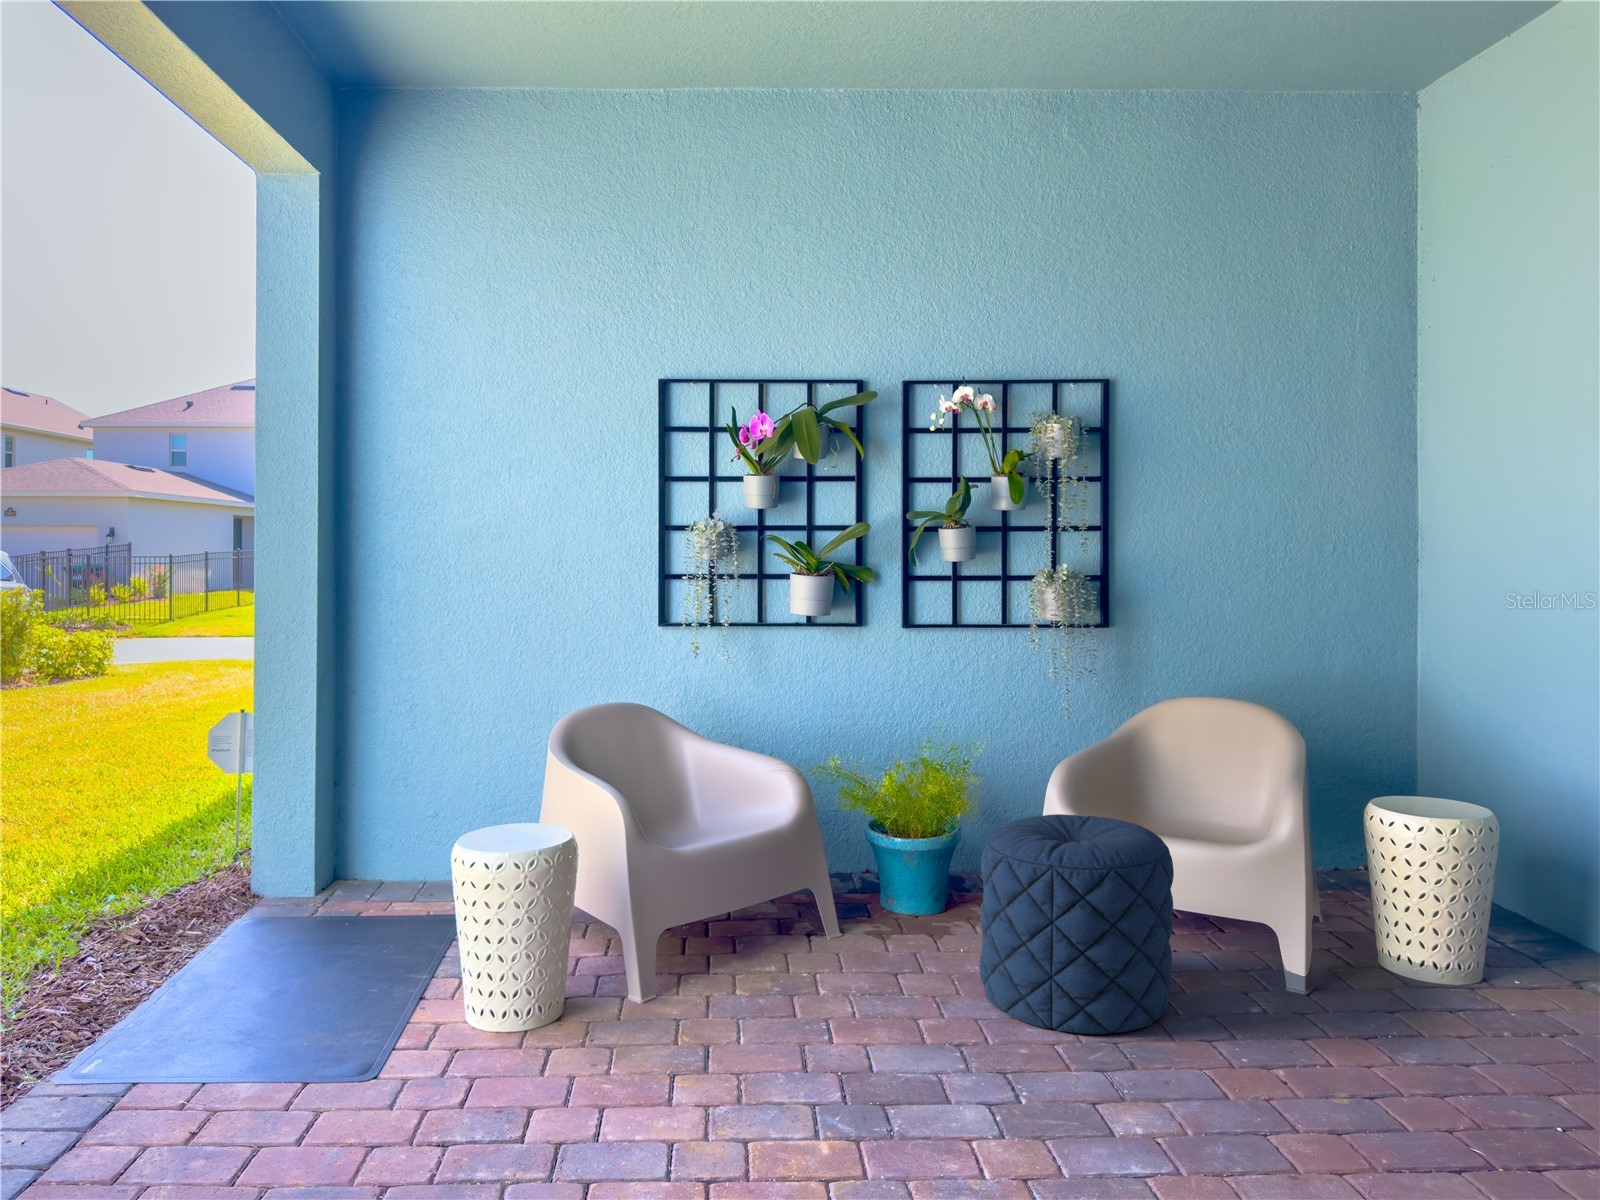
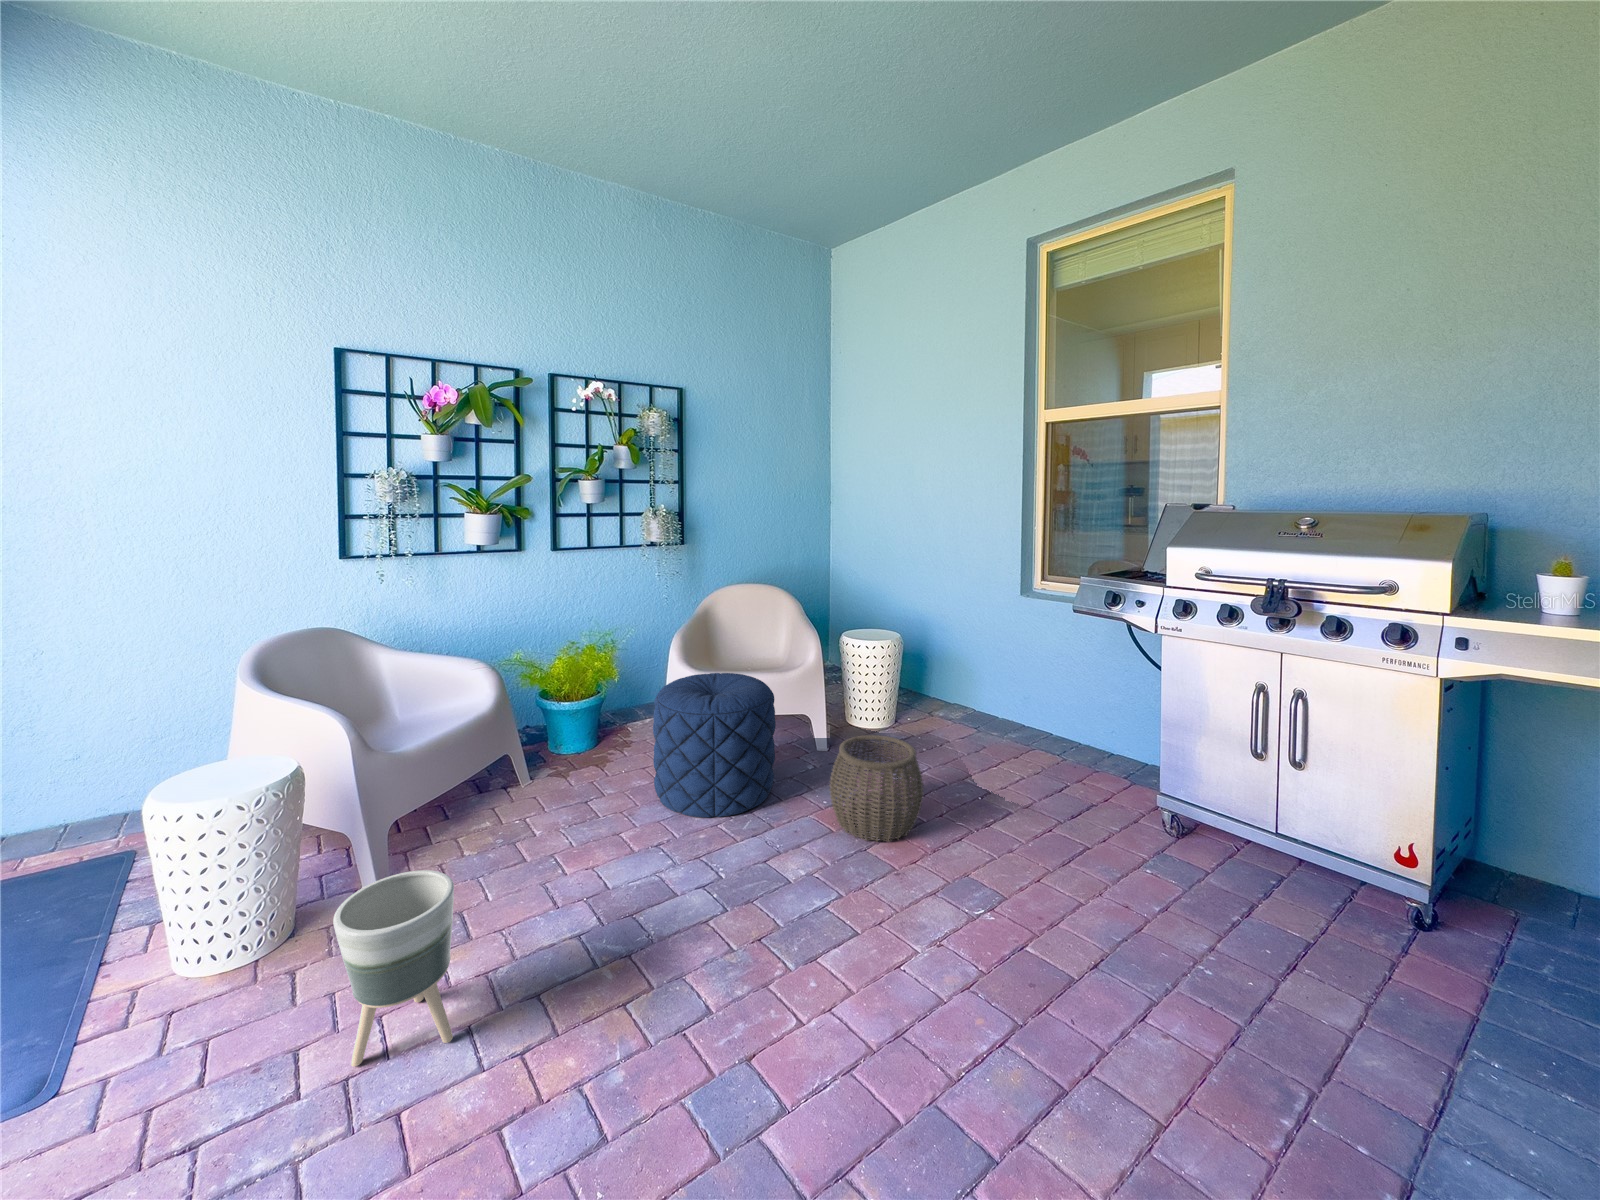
woven basket: none [1232,946,1413,1136] -> present [830,735,924,841]
planter: none [565,952,672,1148] -> present [333,870,454,1067]

